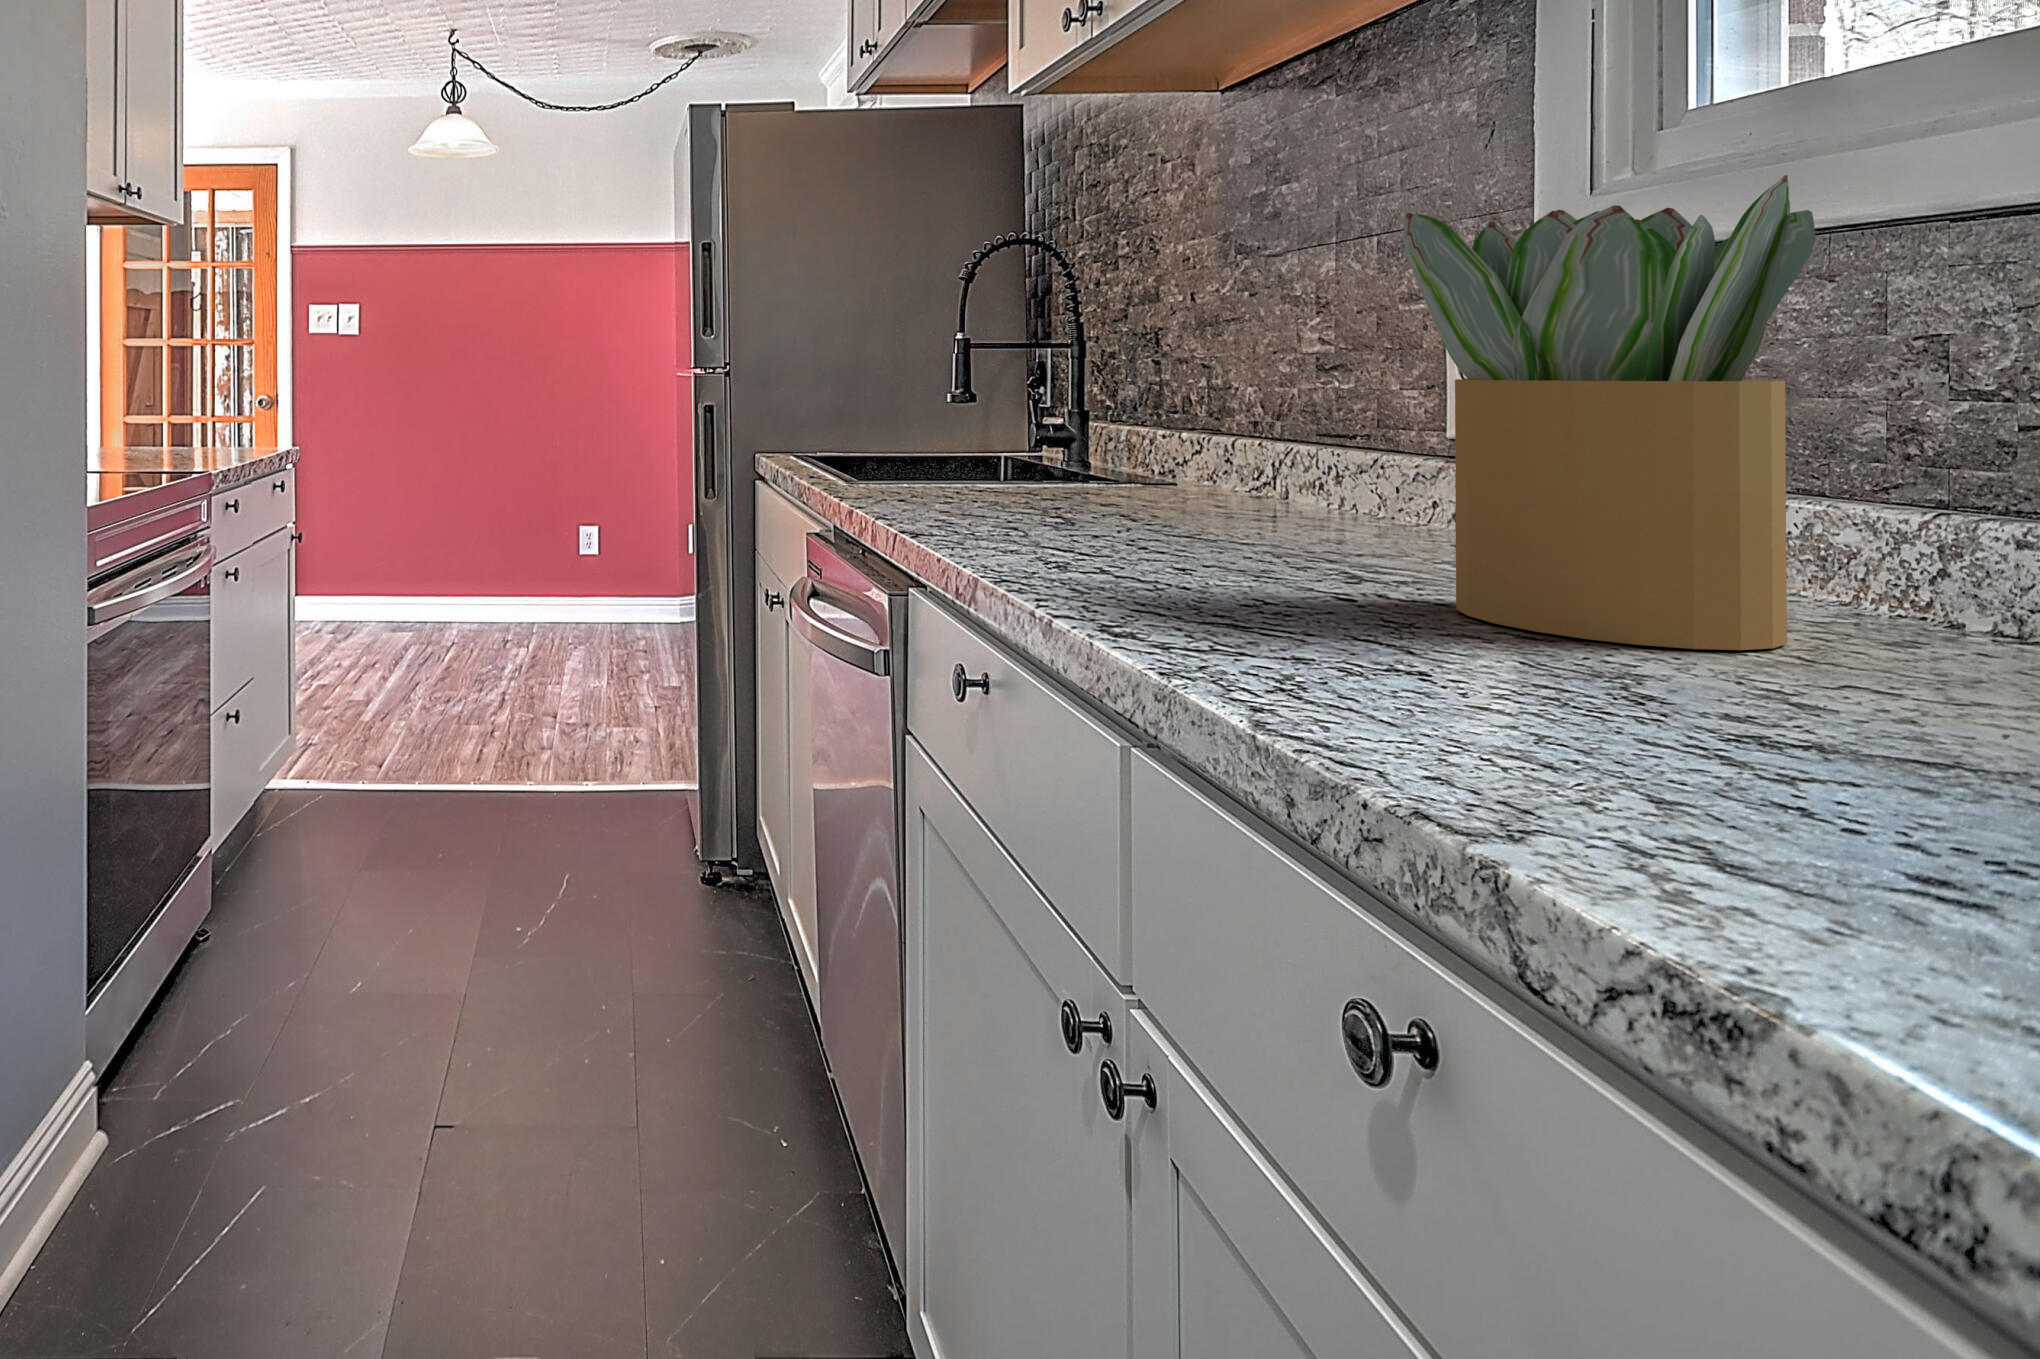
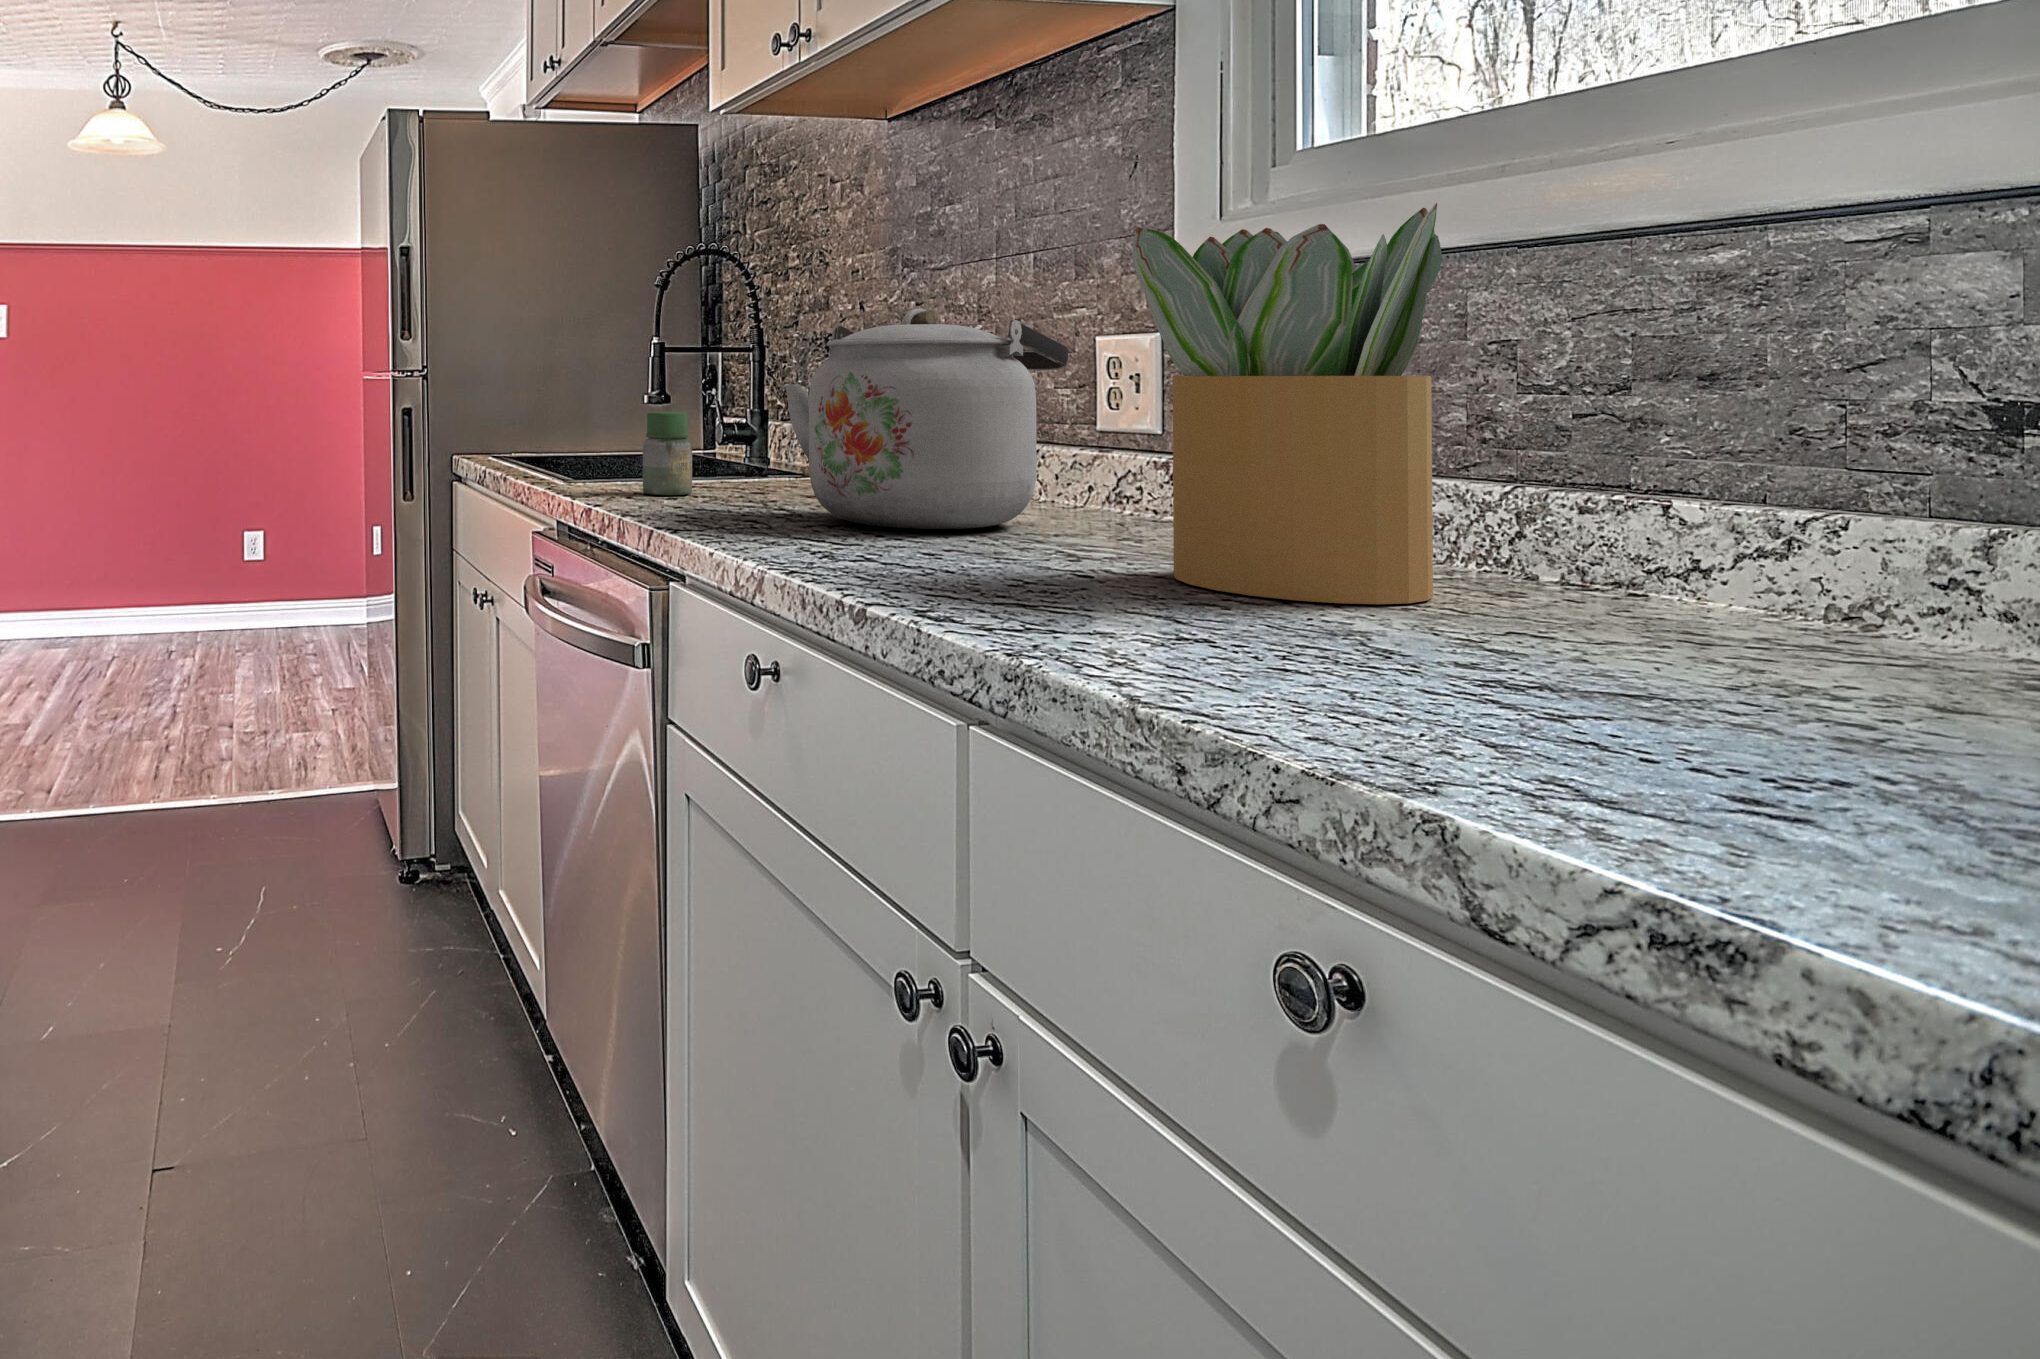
kettle: none [1058,302,1391,544] -> present [784,309,1068,529]
jar: none [920,412,974,499] -> present [643,412,692,495]

